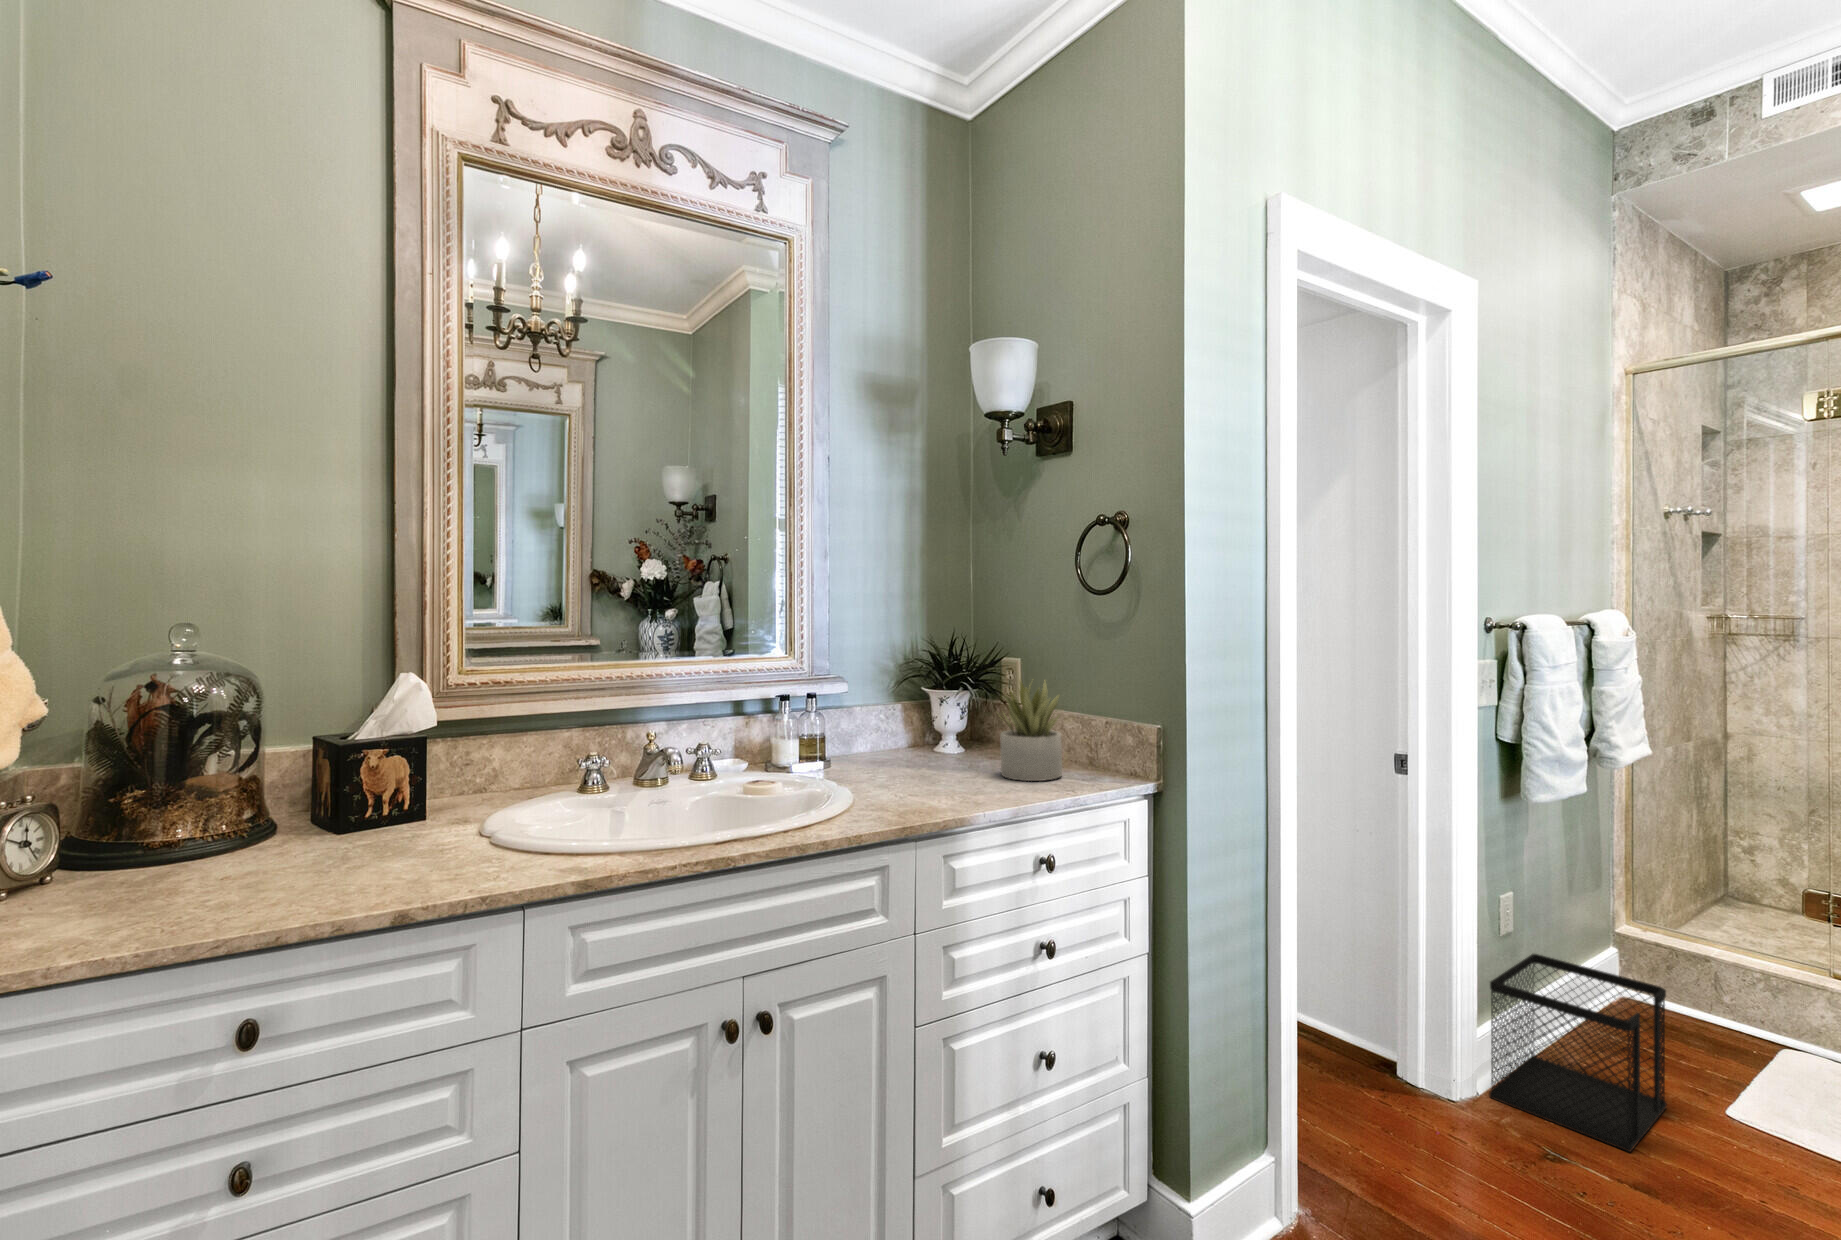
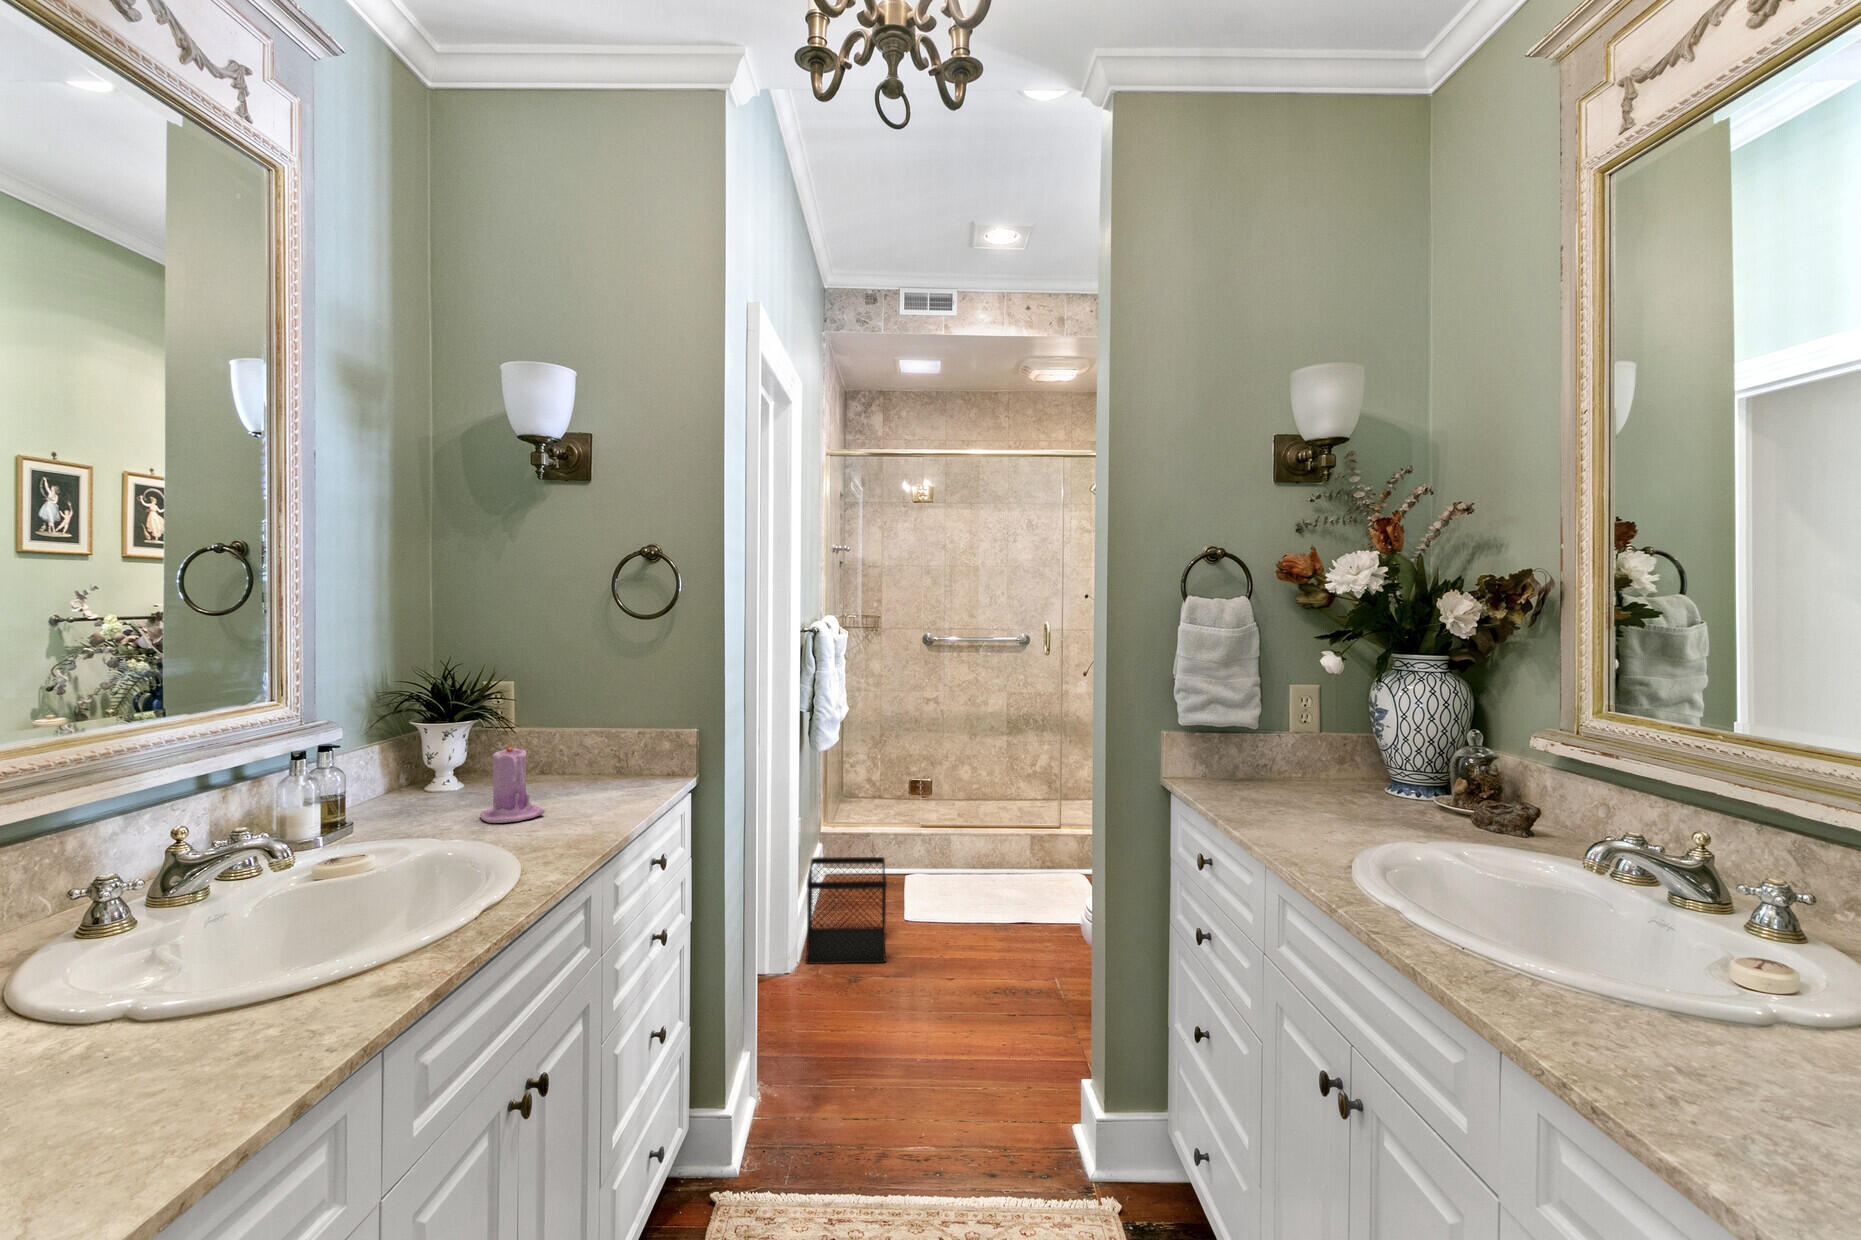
succulent plant: present [1000,681,1062,781] -> none [554,702,625,801]
candle: none [903,704,957,783] -> present [480,740,545,823]

